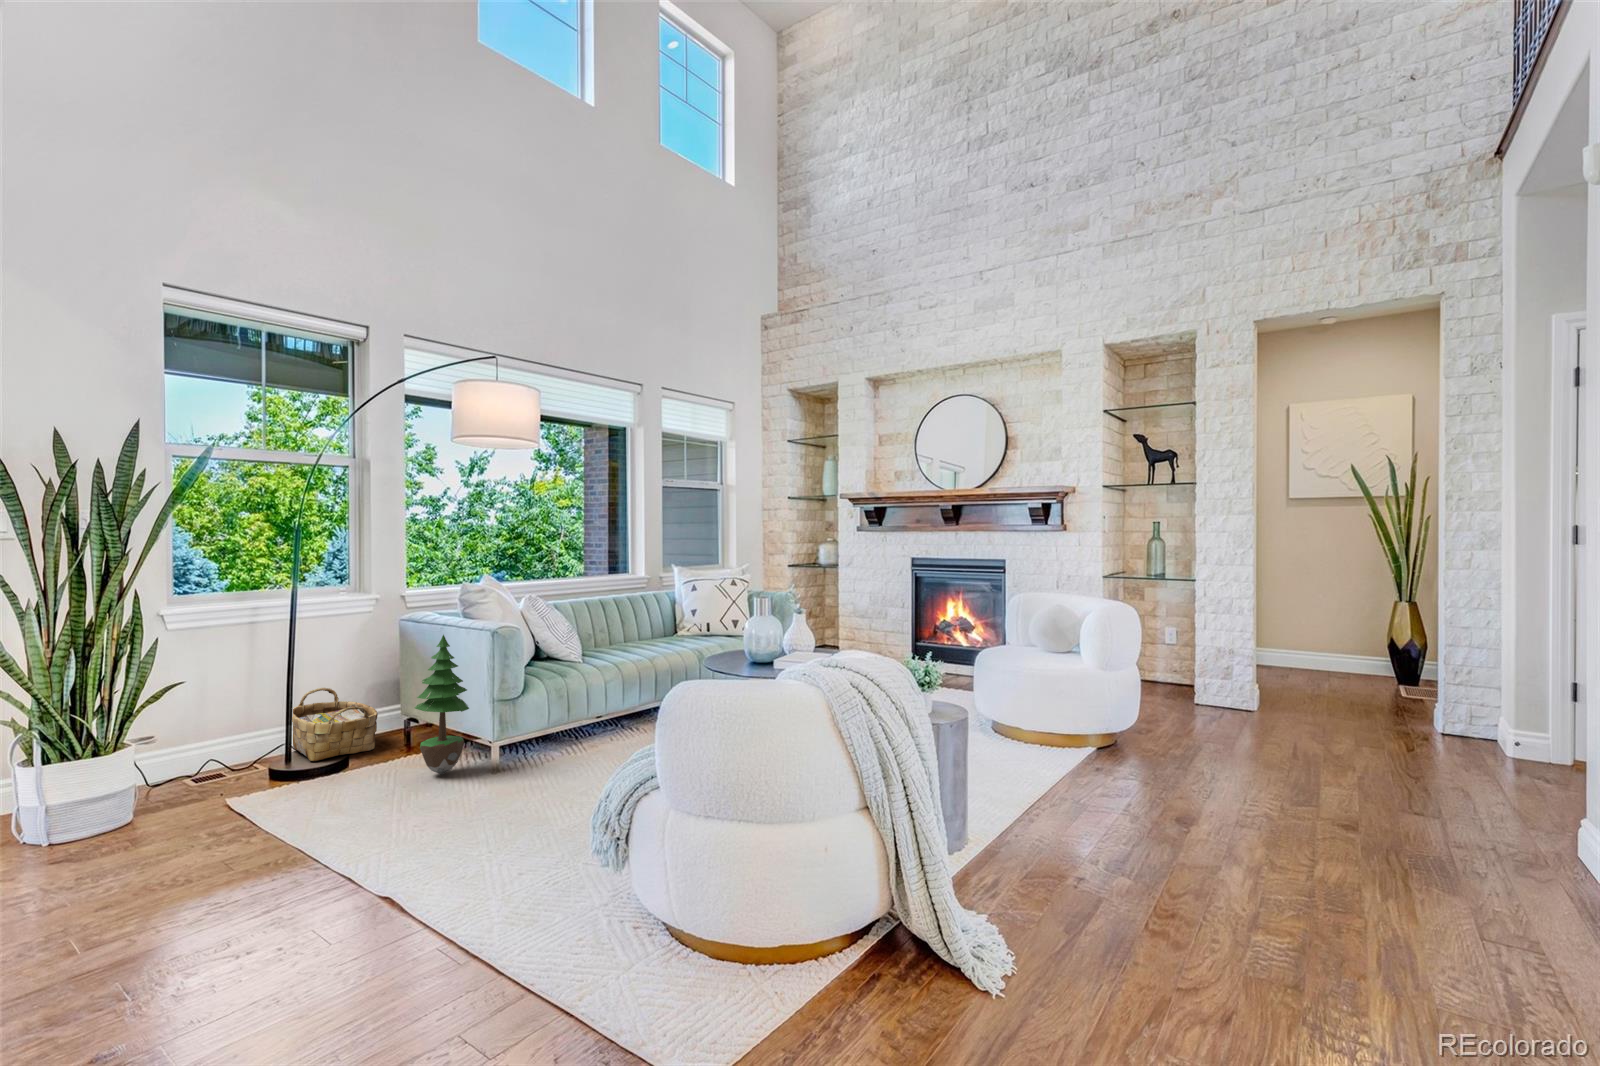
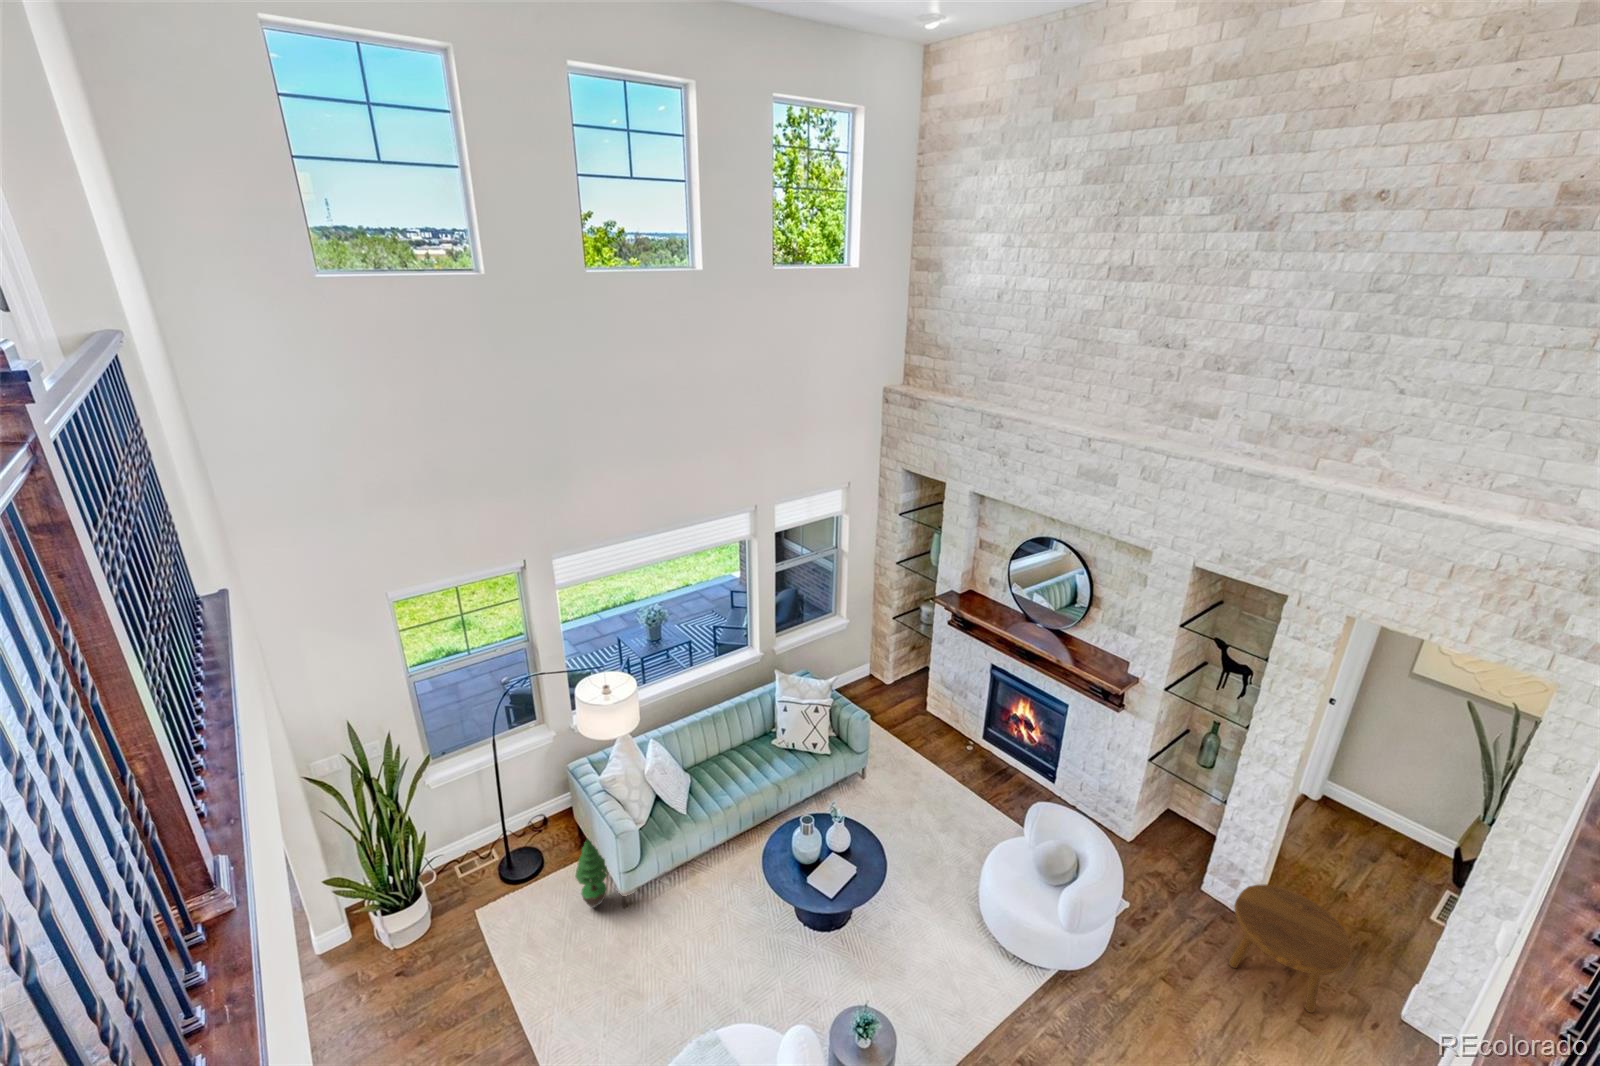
footstool: none [1251,633,1384,728] -> present [1229,884,1351,1013]
woven basket: present [292,688,378,761] -> none [515,800,565,860]

